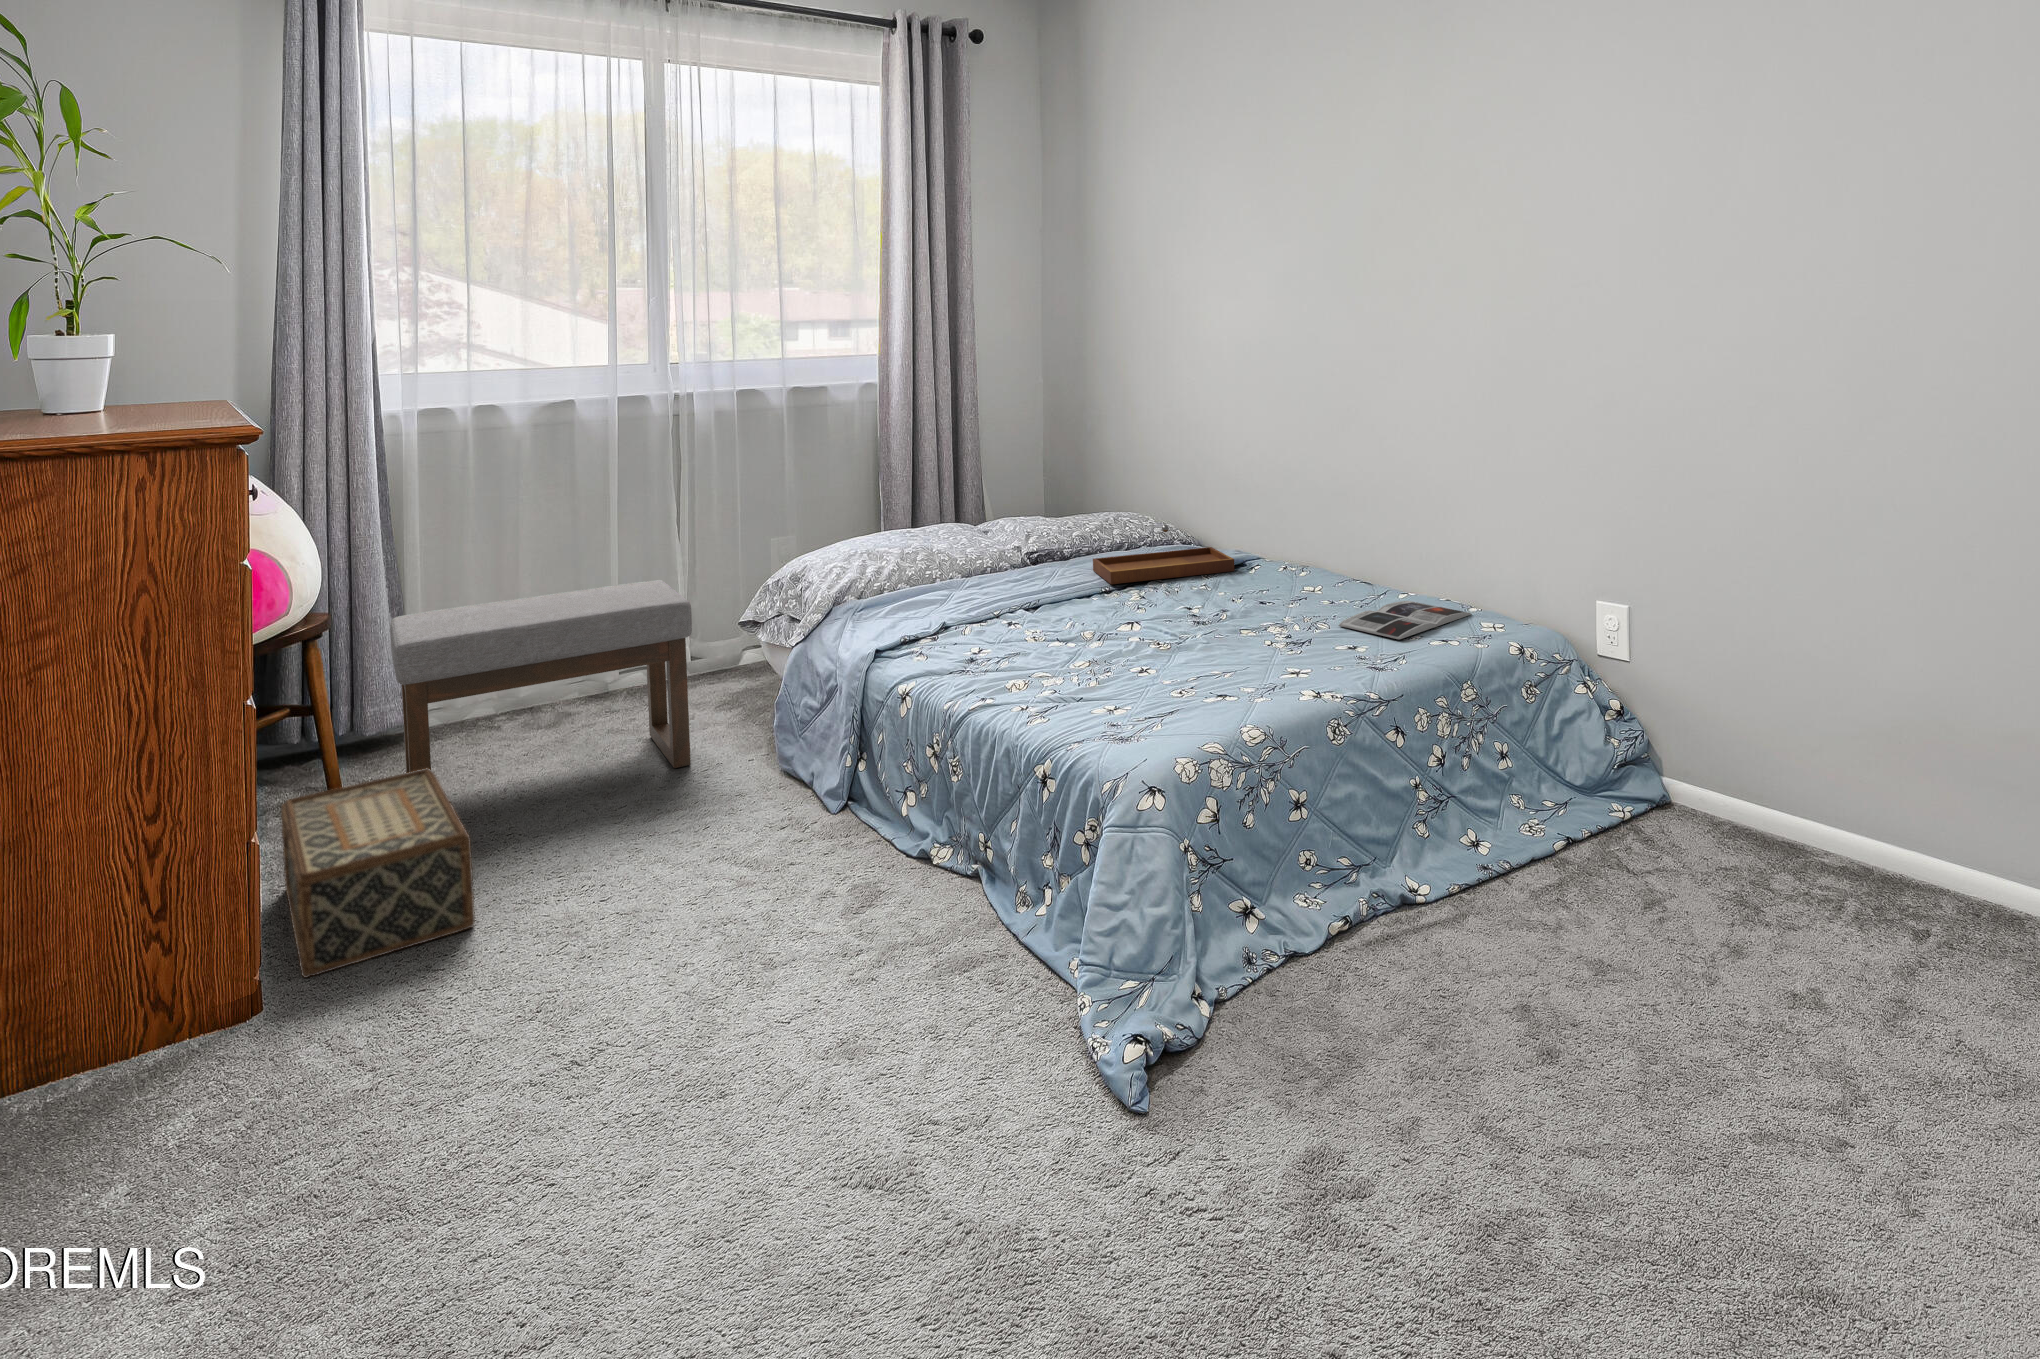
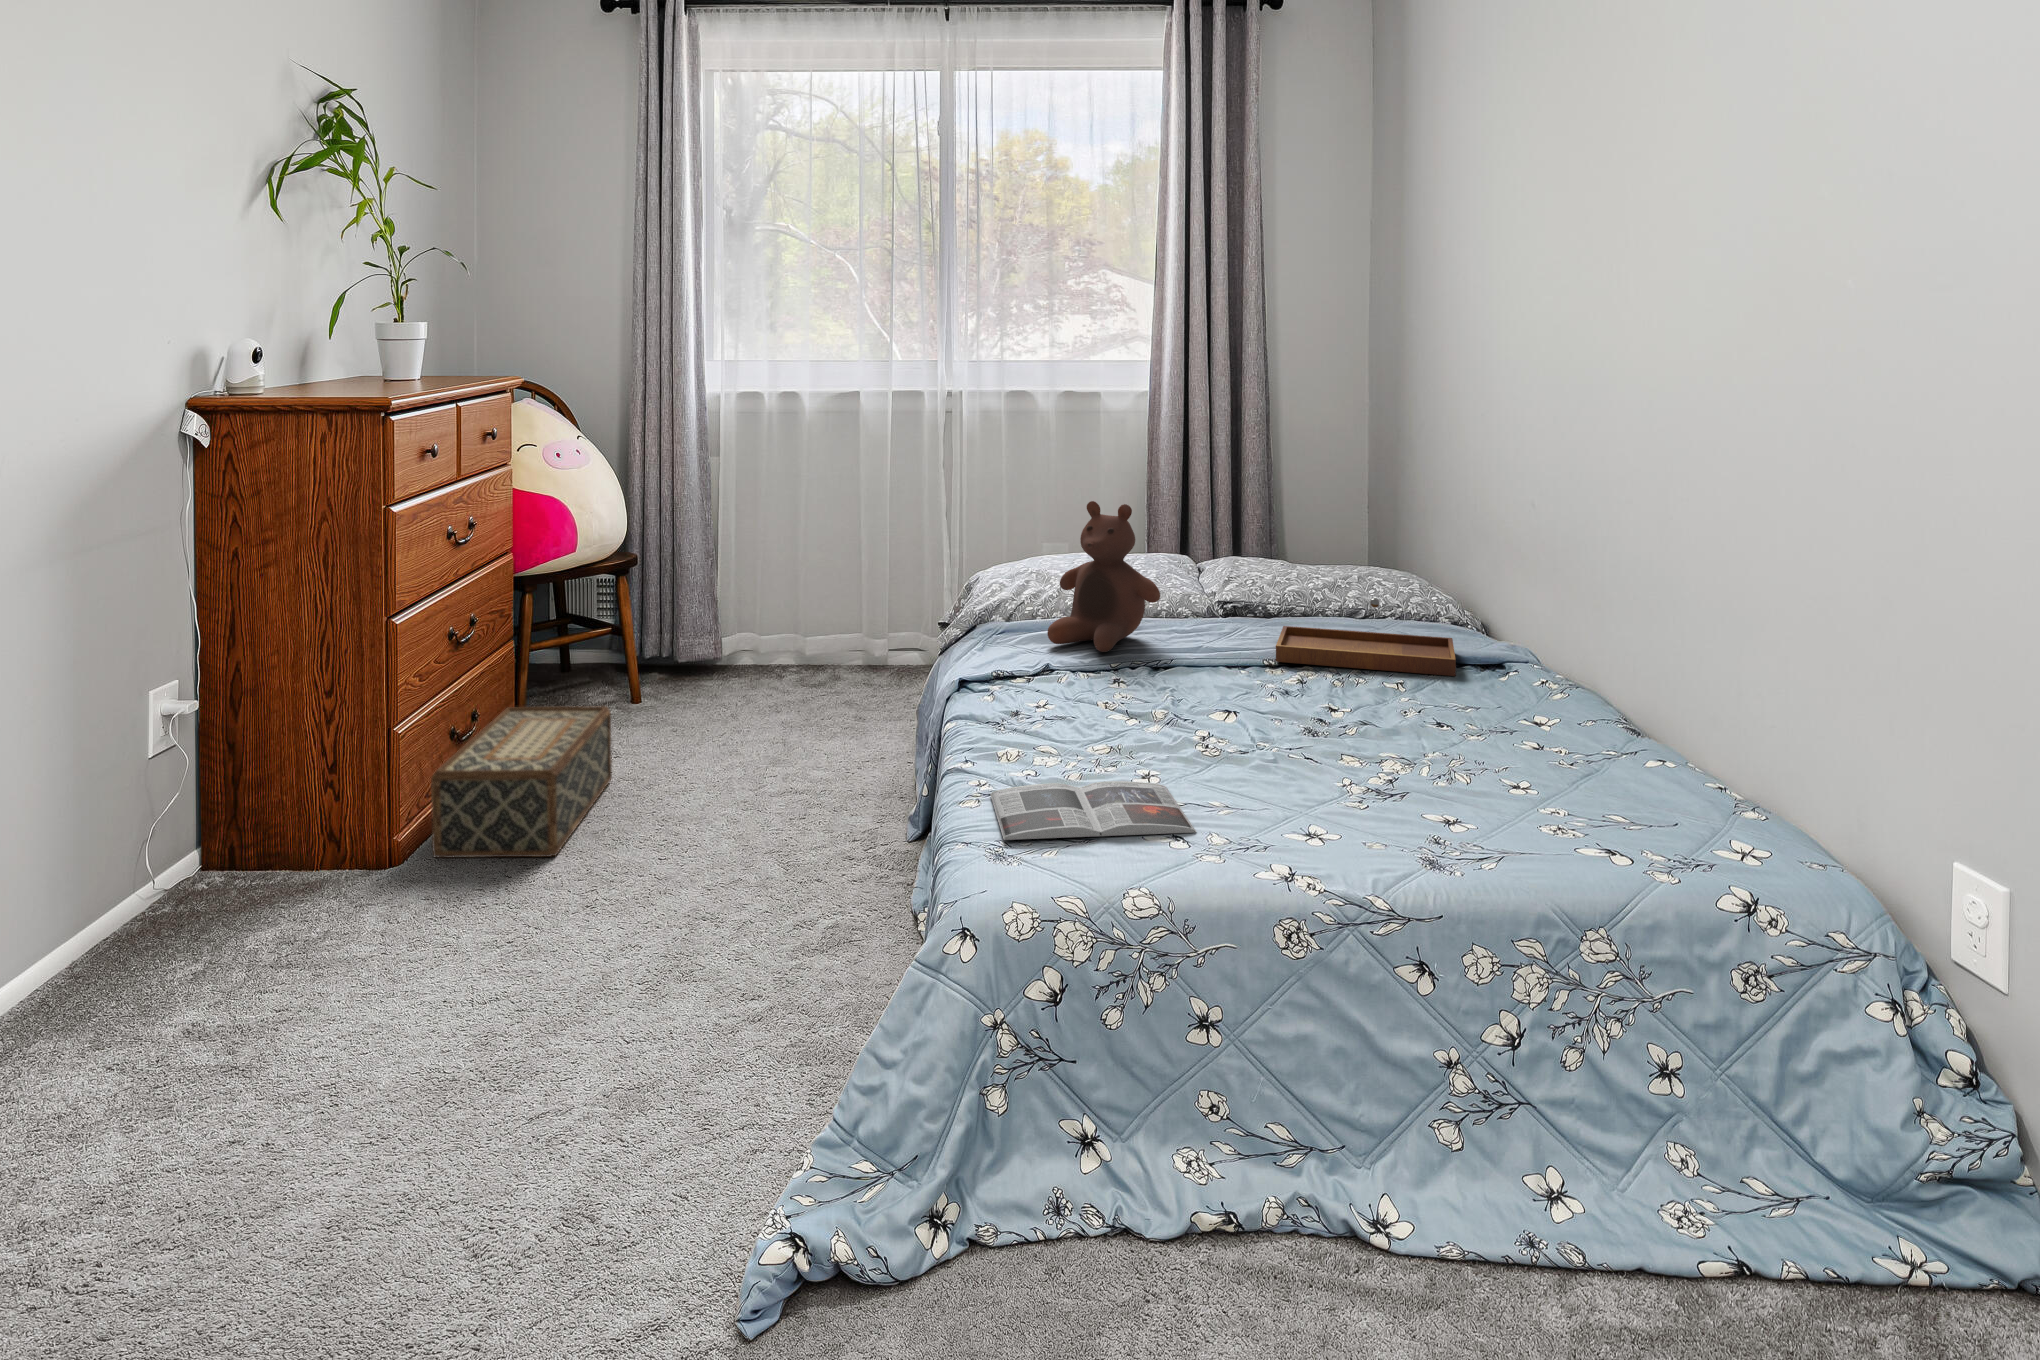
stuffed bear: none [907,476,1007,604] -> present [1047,501,1160,652]
ottoman: present [390,580,692,773] -> none [616,570,871,761]
magazine: present [1339,601,1471,639] -> present [990,781,1196,840]

